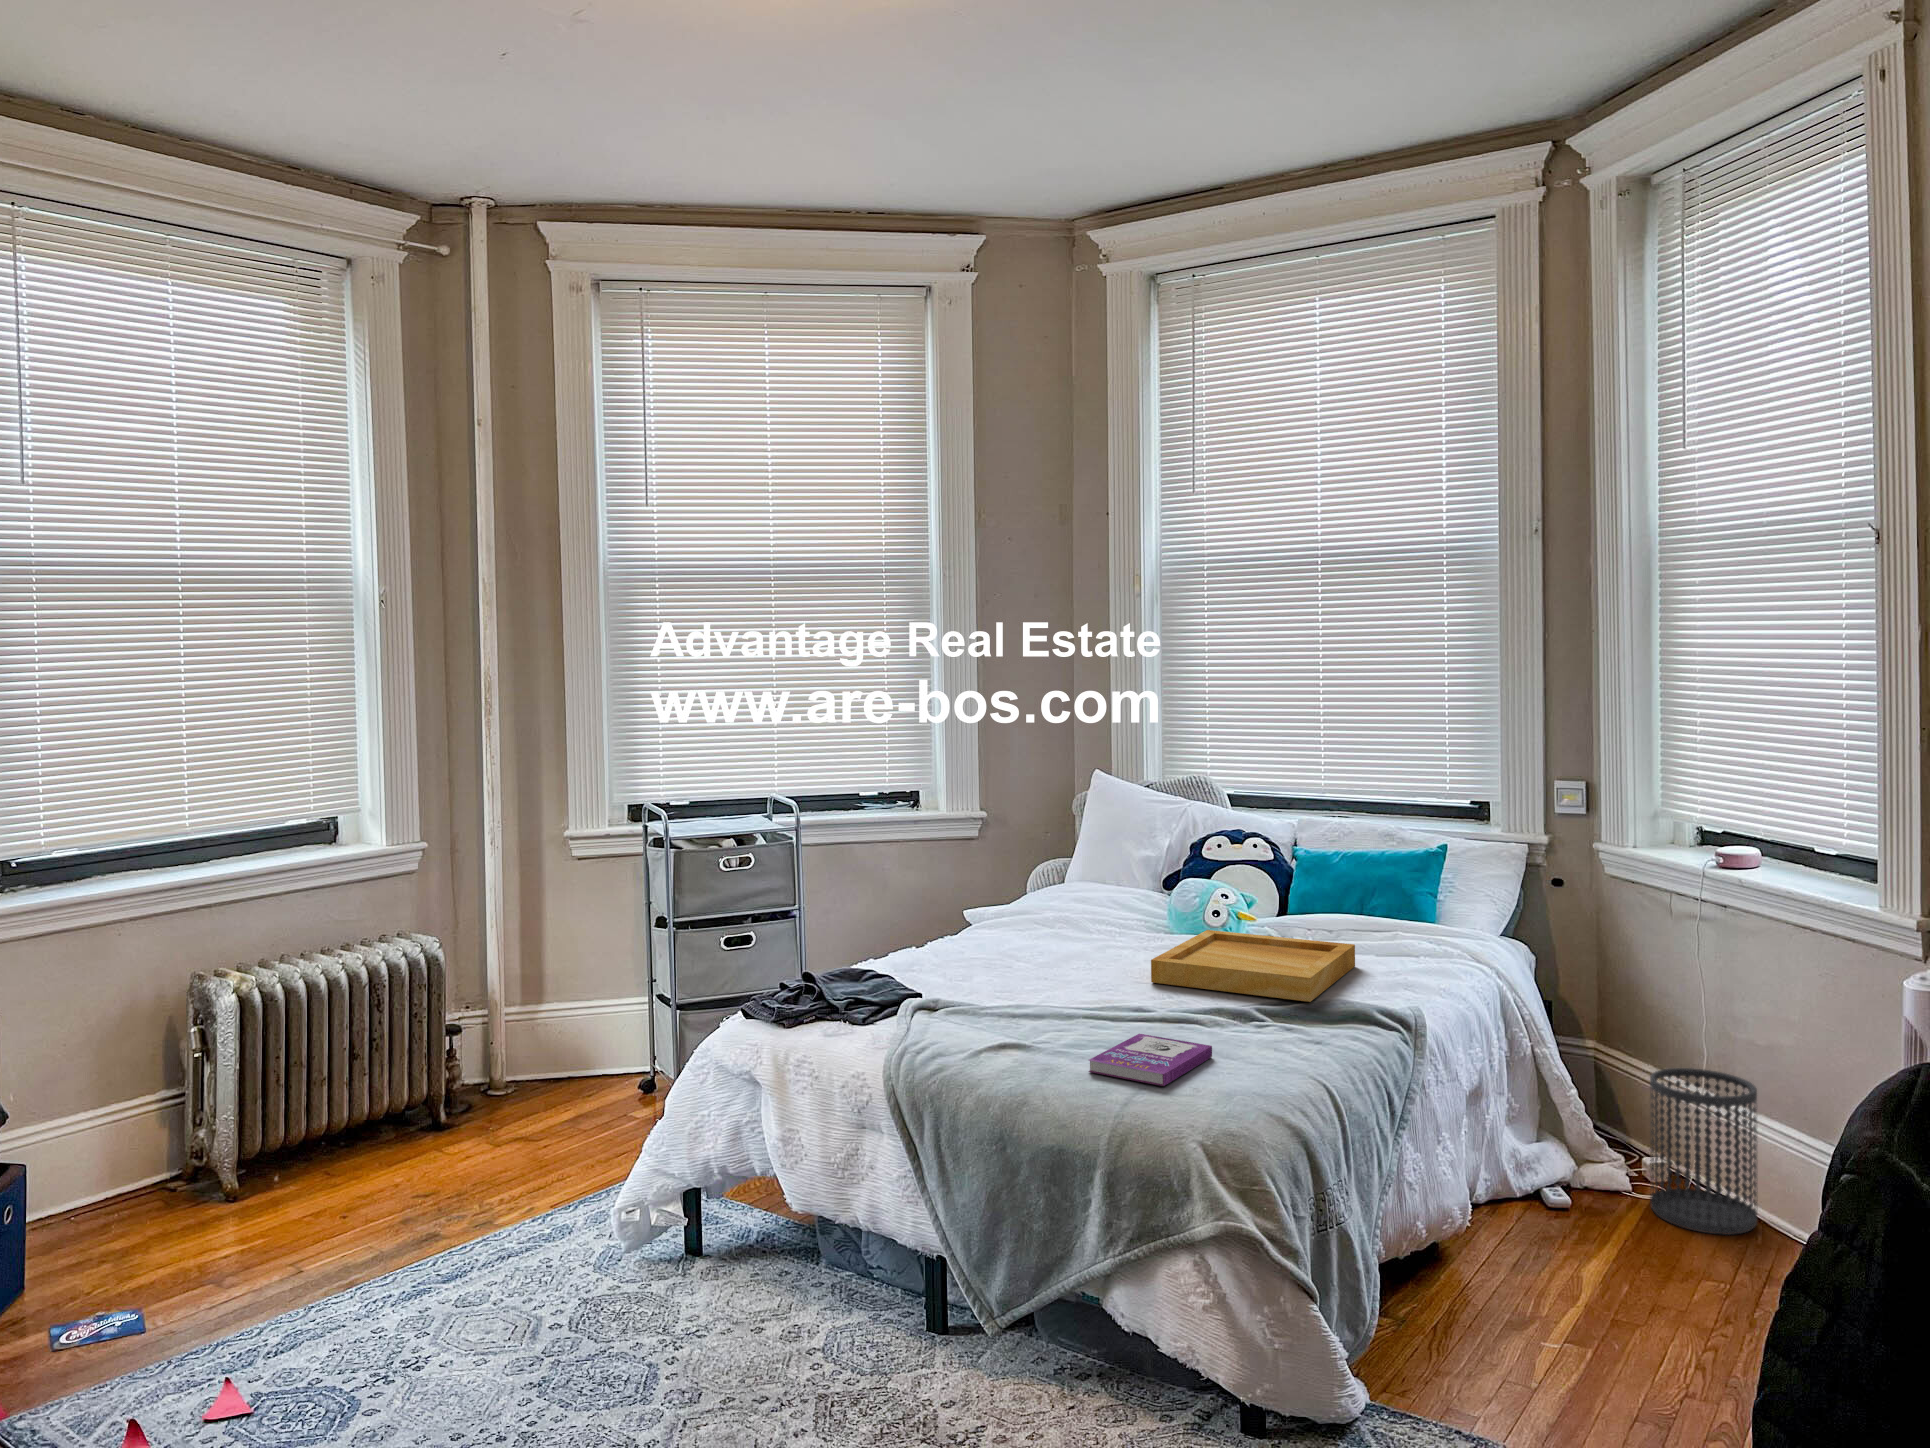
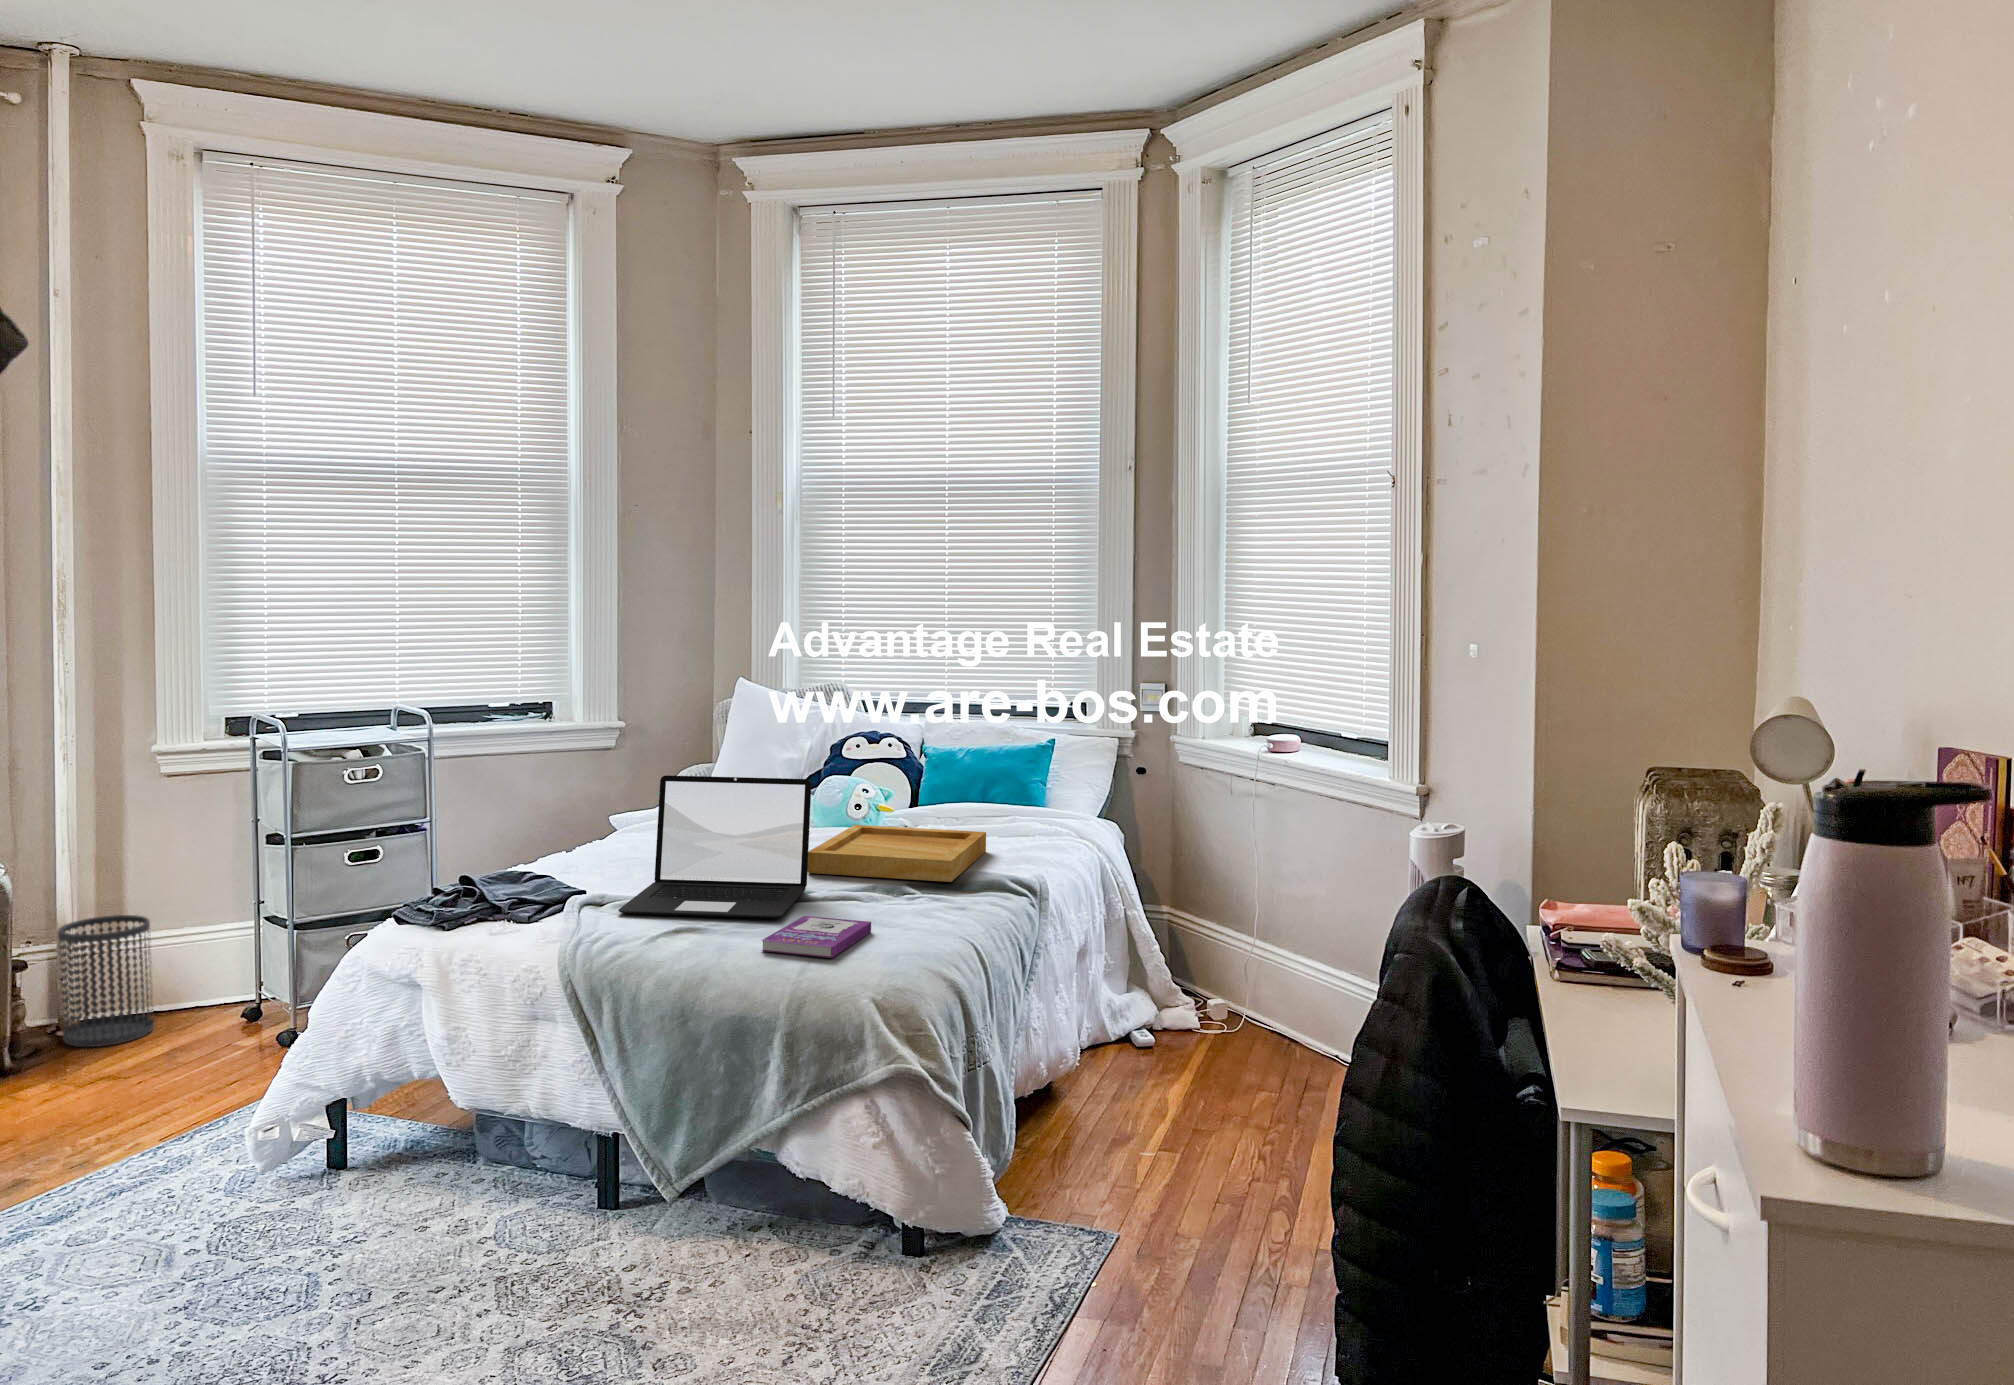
laptop: none [949,874,1152,1033] -> present [618,775,811,918]
wastebasket: present [1650,1068,1757,1235] -> present [58,915,154,1047]

